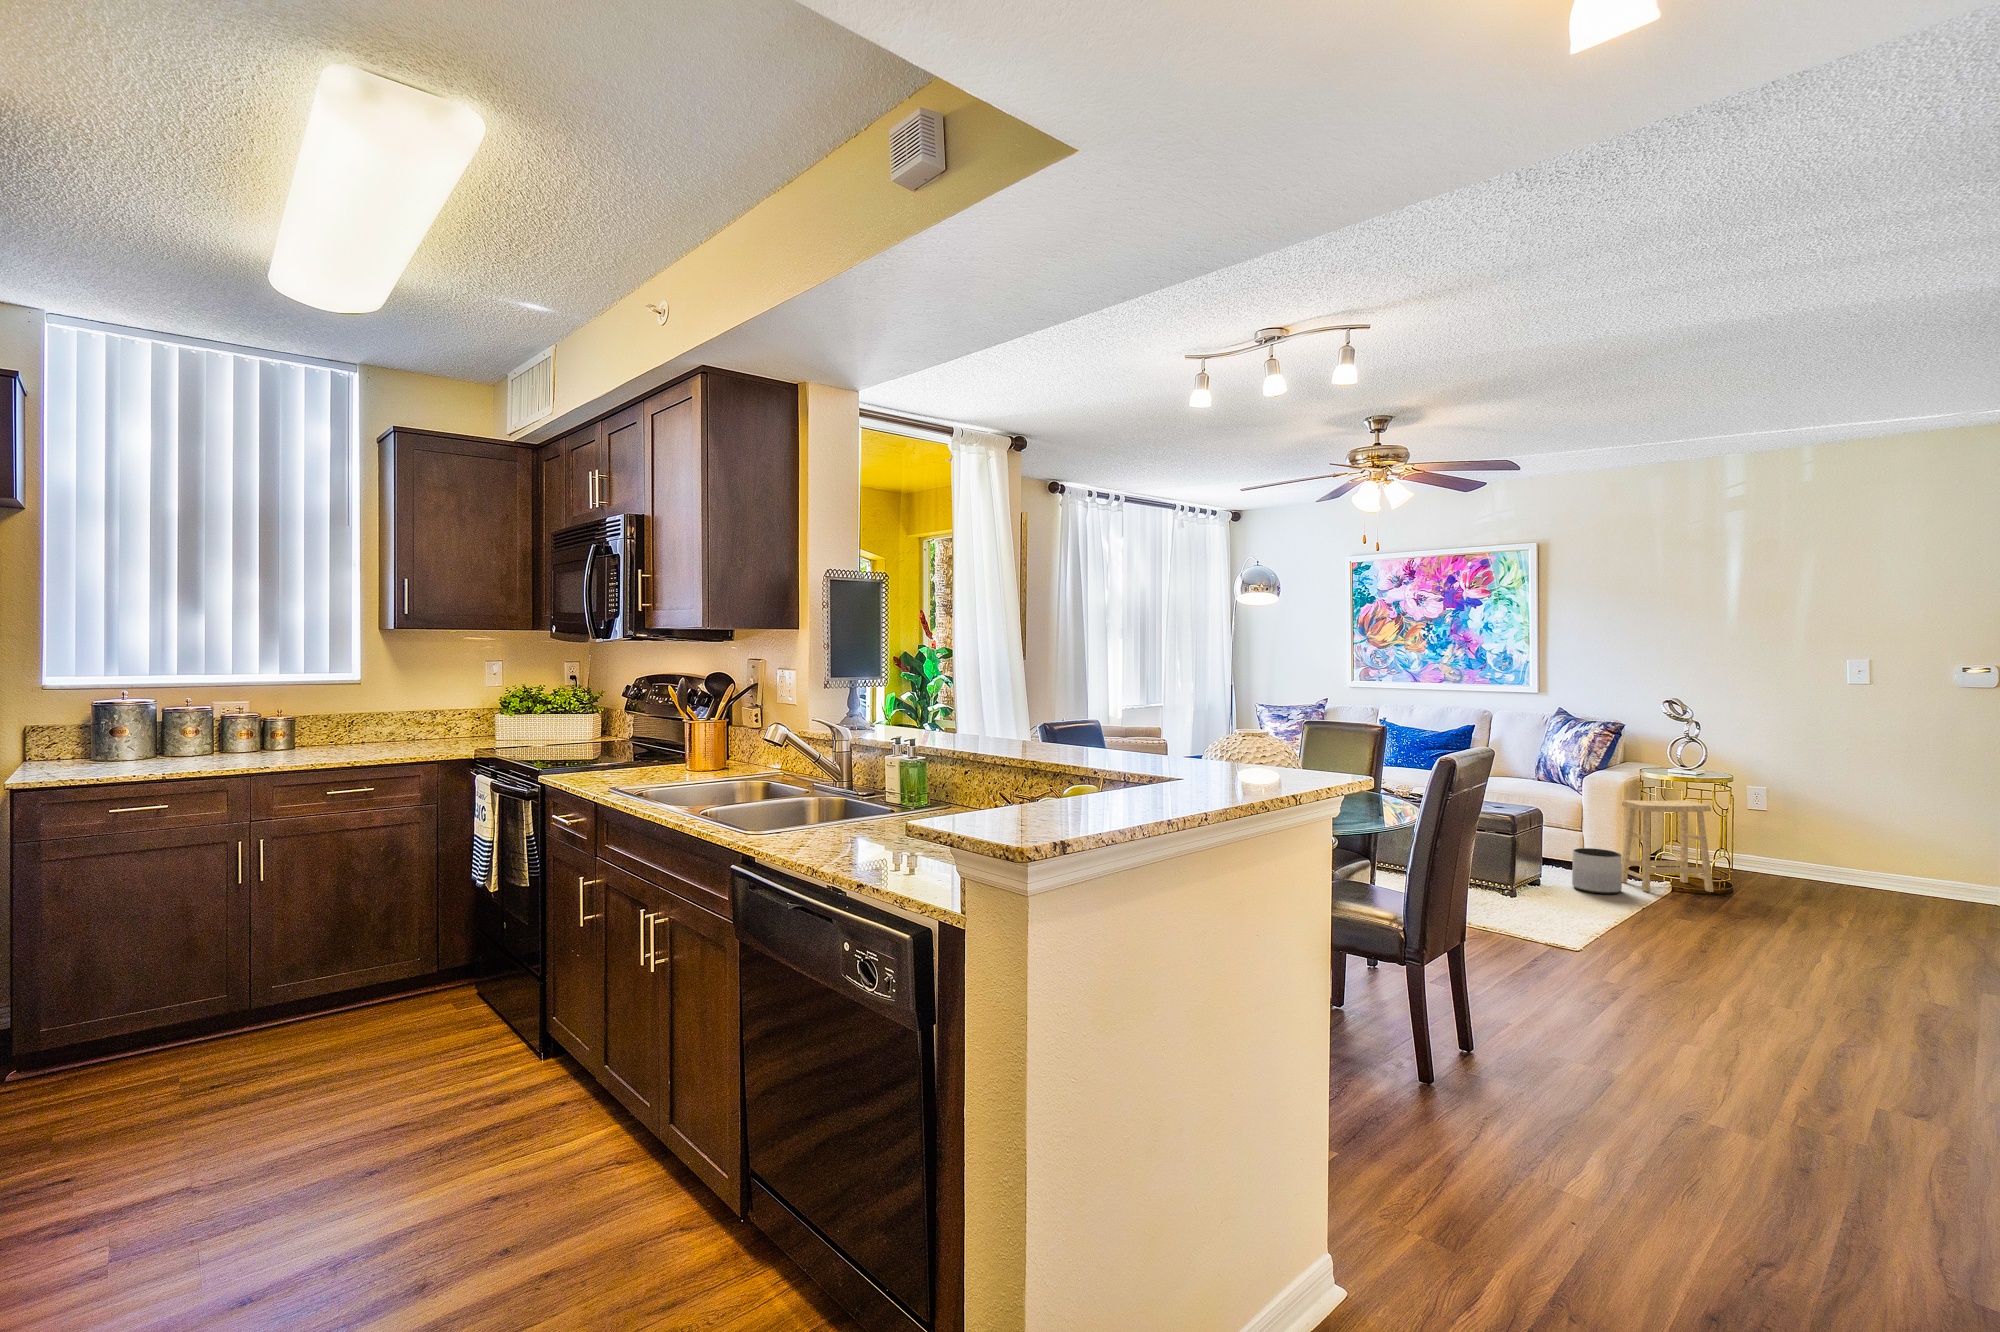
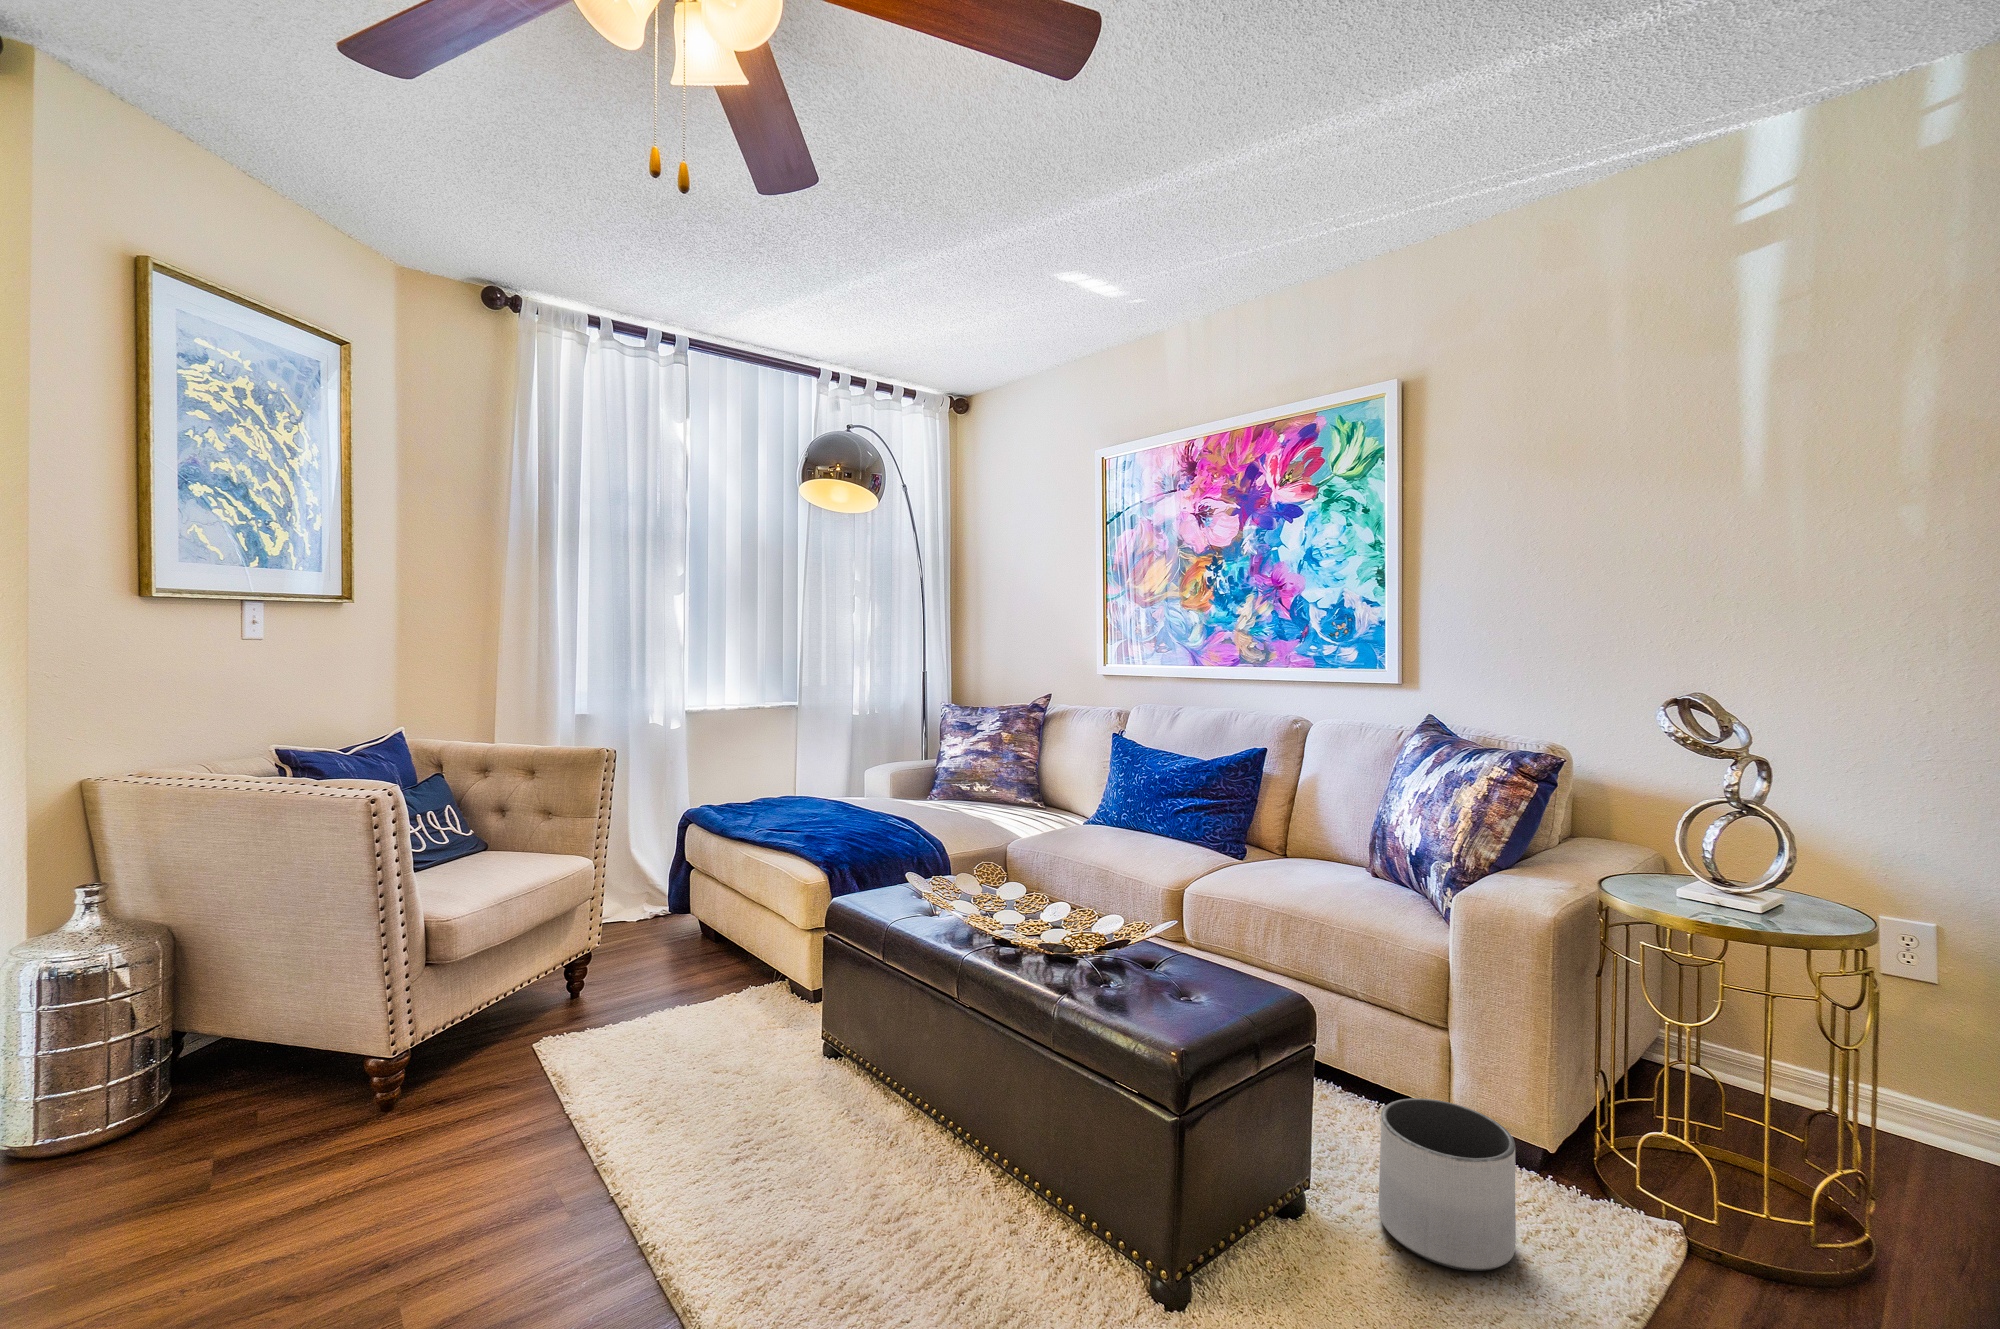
footstool: present [1621,800,1714,892] -> none [1527,968,1810,1285]

